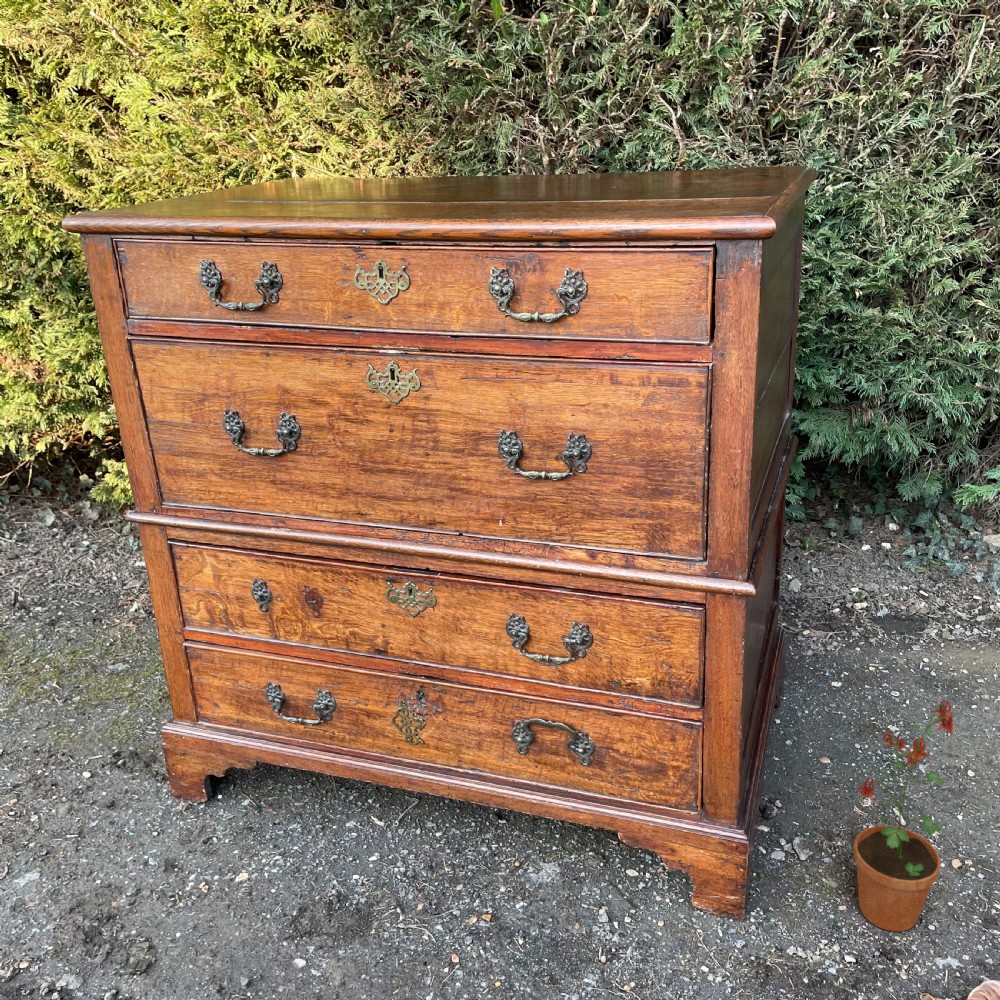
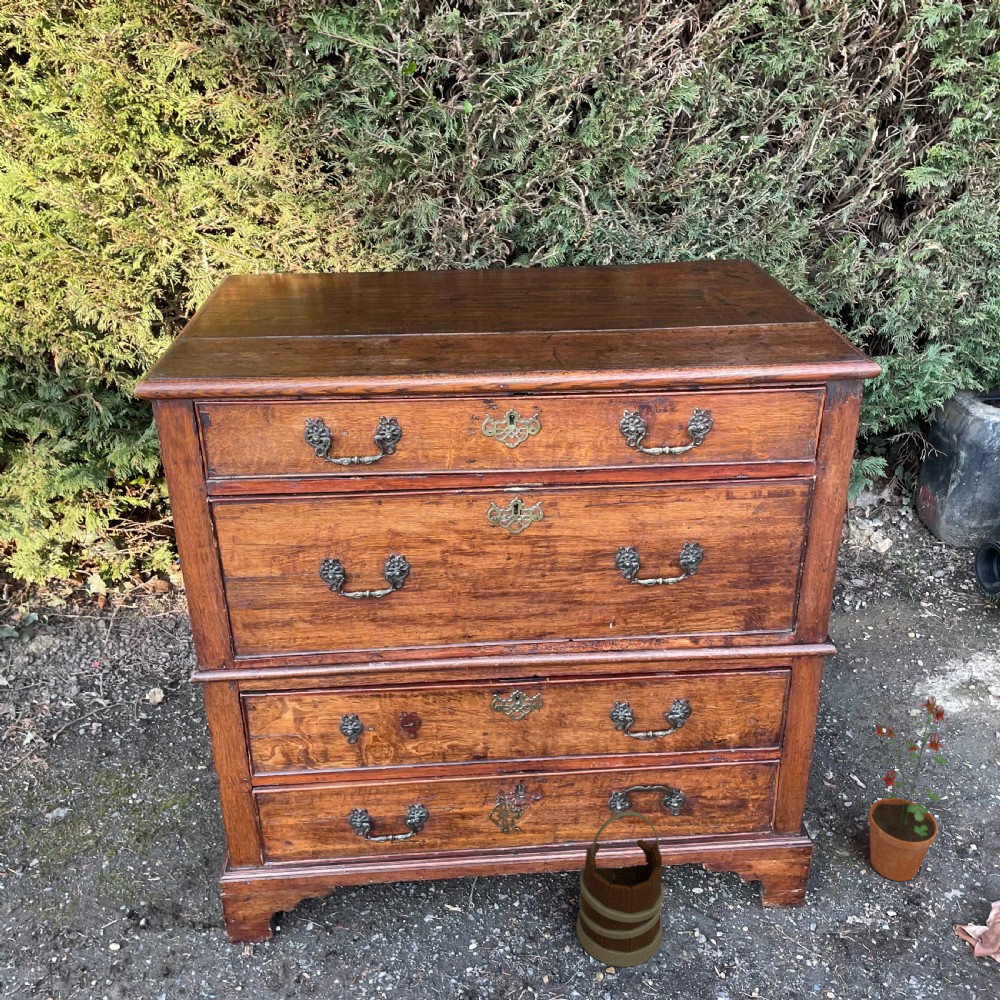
wooden bucket: none [475,742,570,921] -> present [576,811,663,967]

